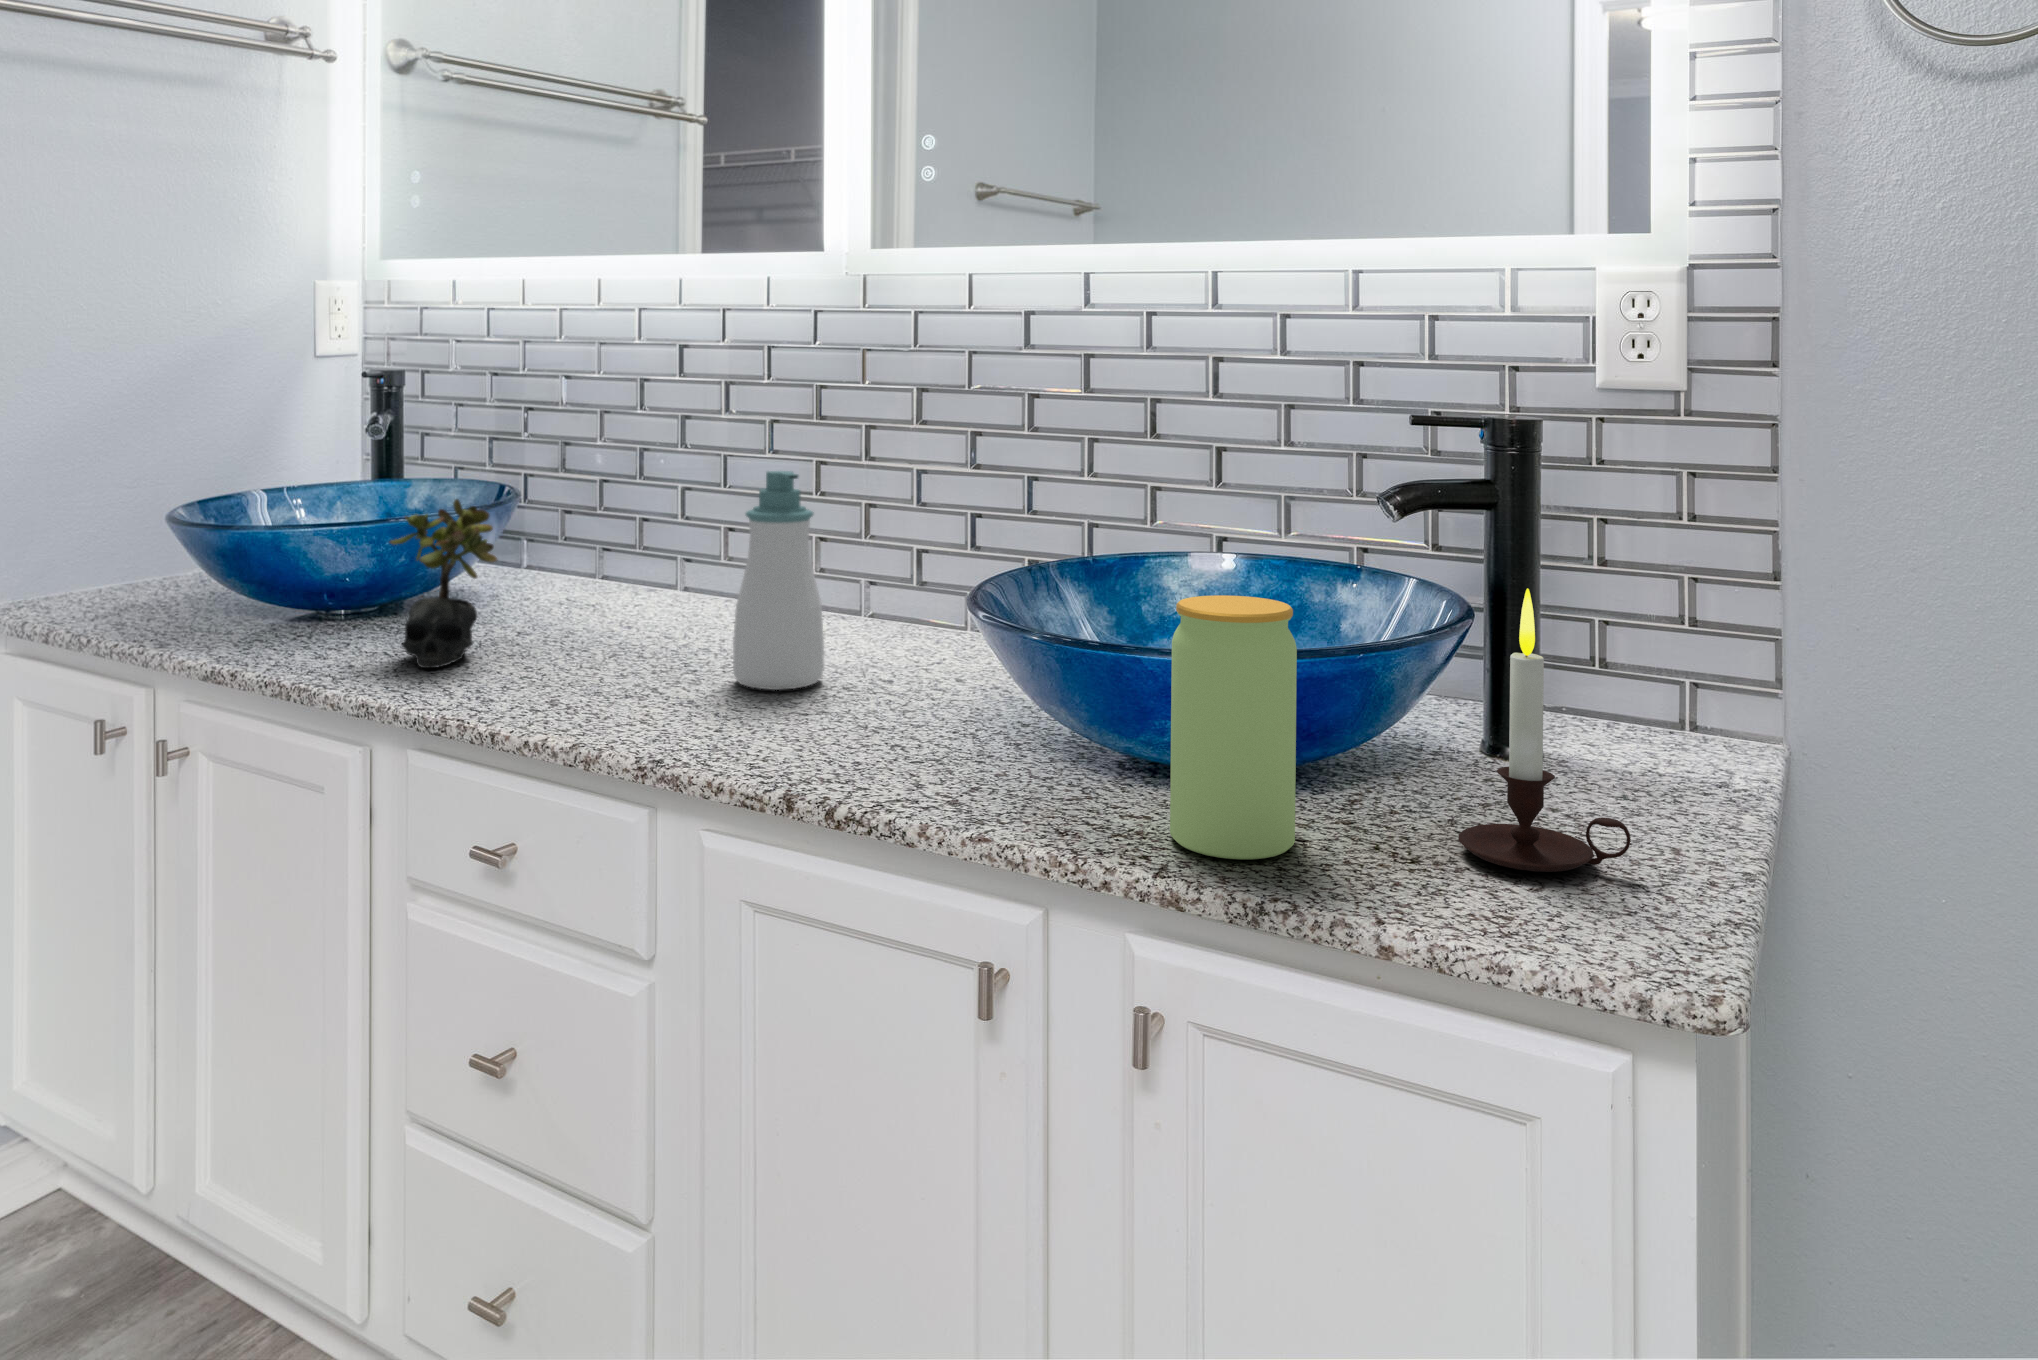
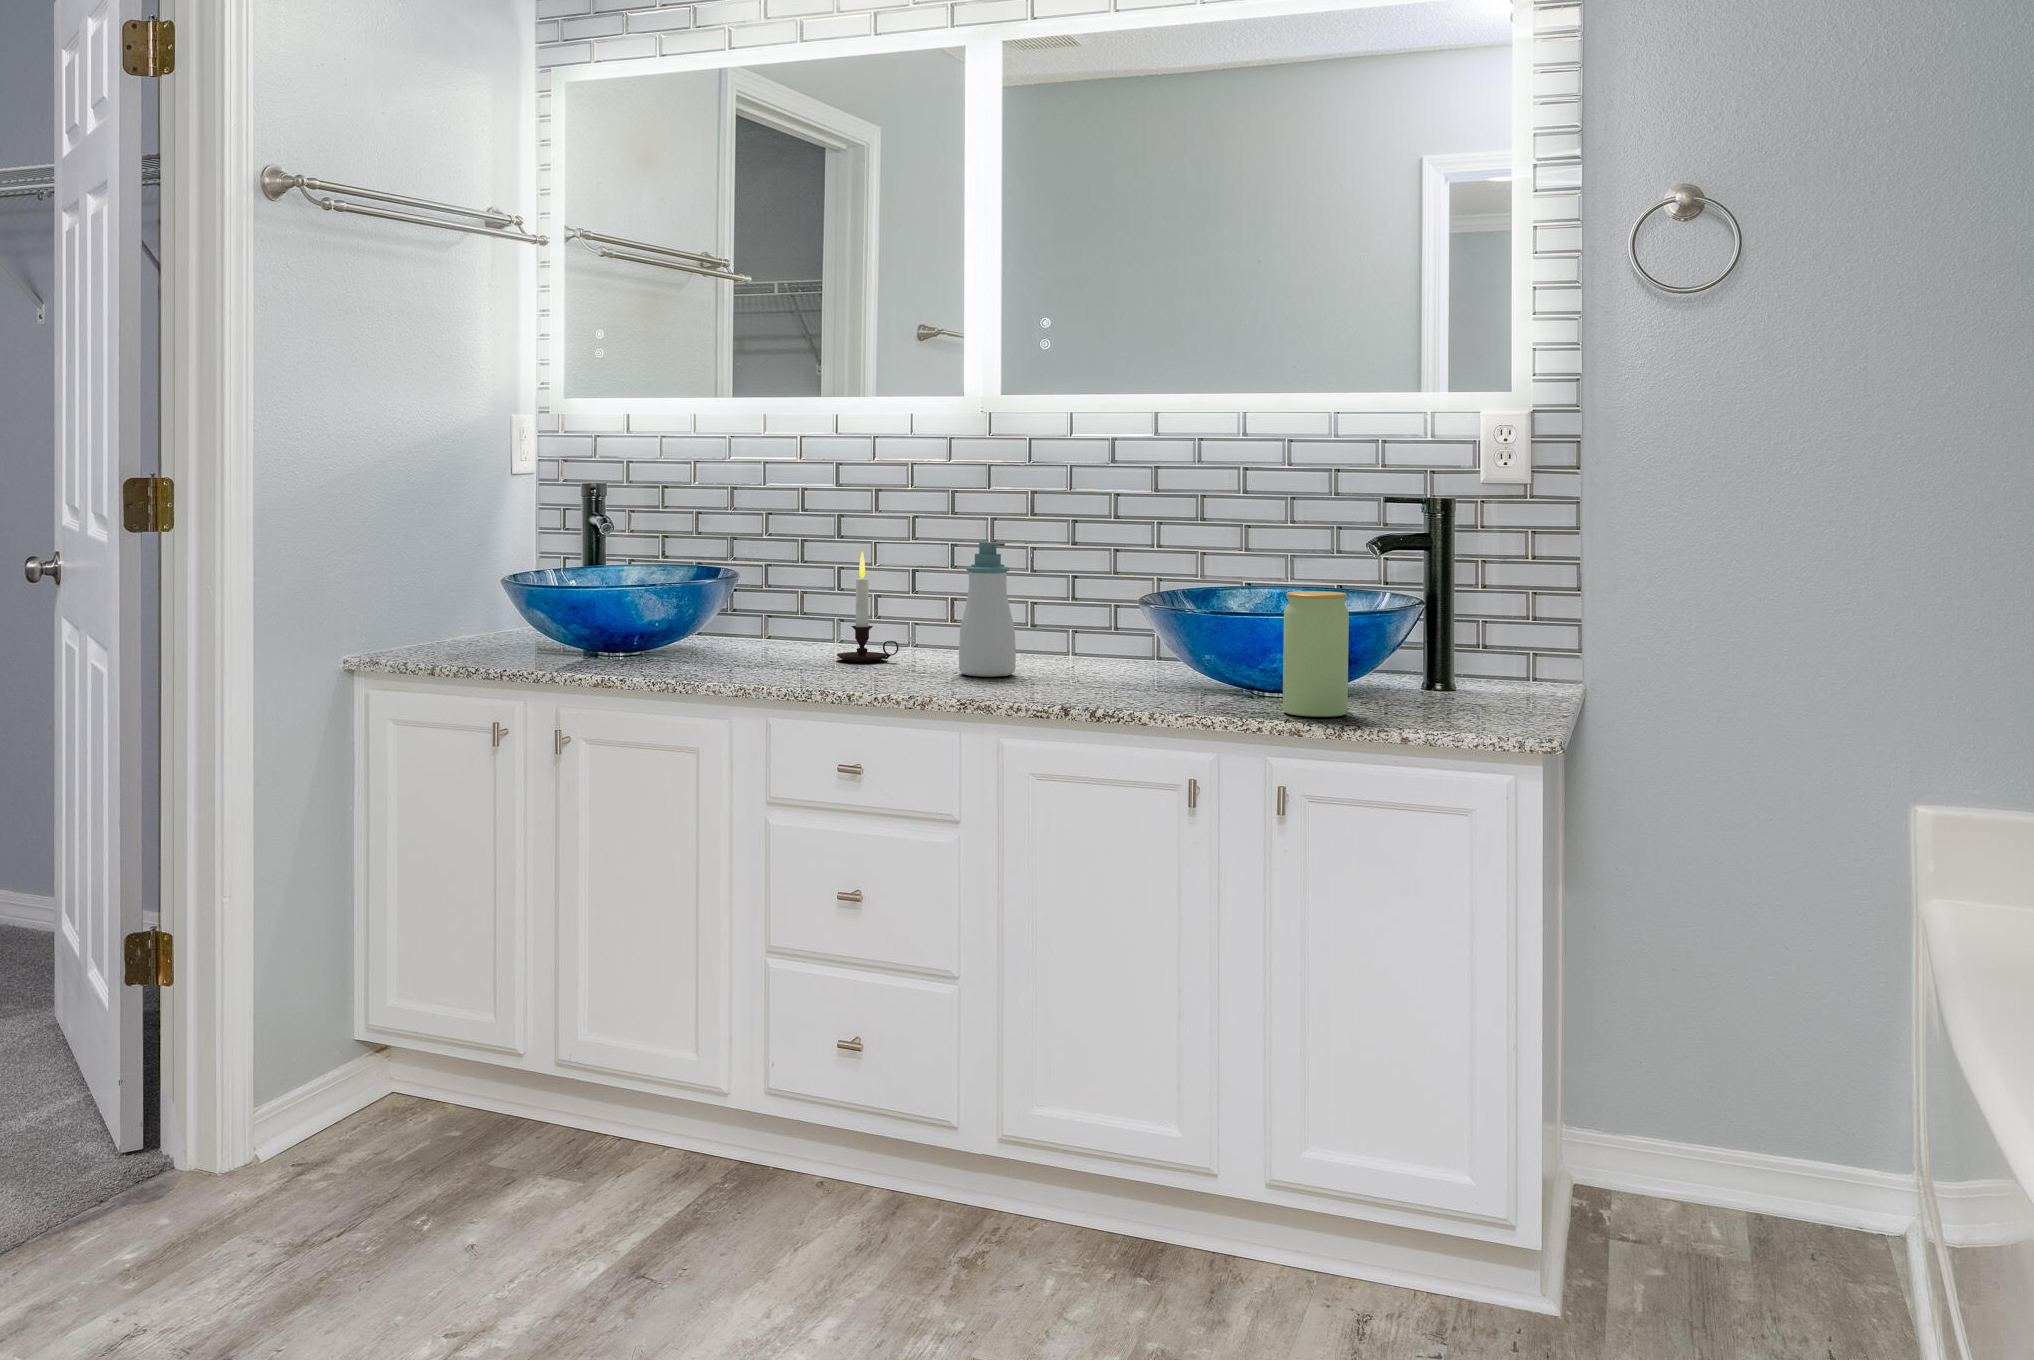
succulent plant: present [390,499,497,668] -> none [721,567,794,673]
candle: present [1458,589,1631,872] -> present [837,552,899,662]

